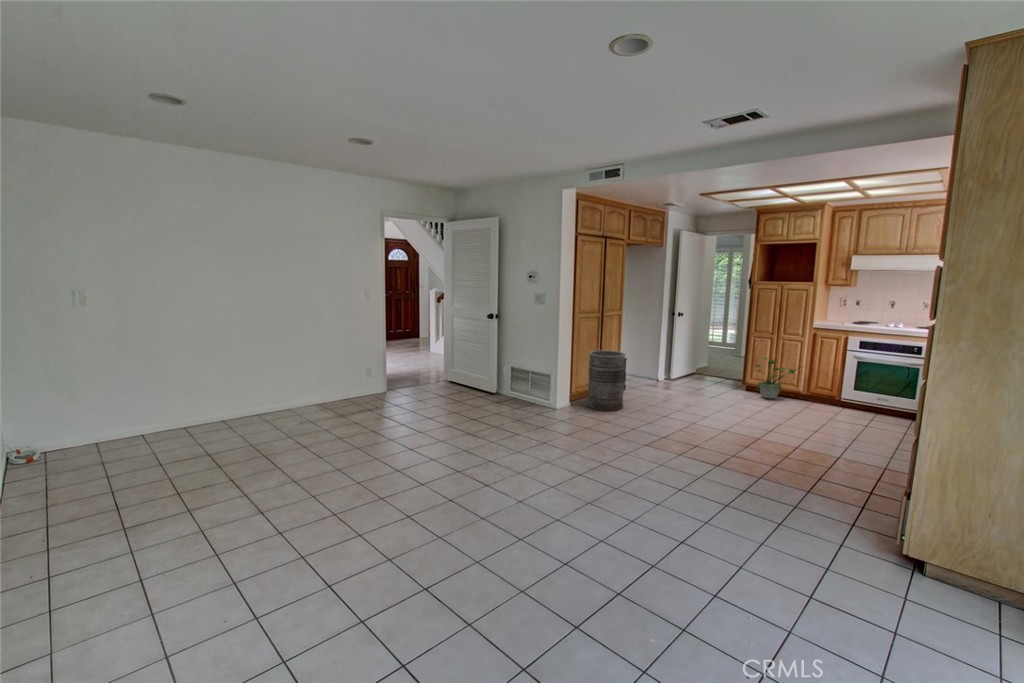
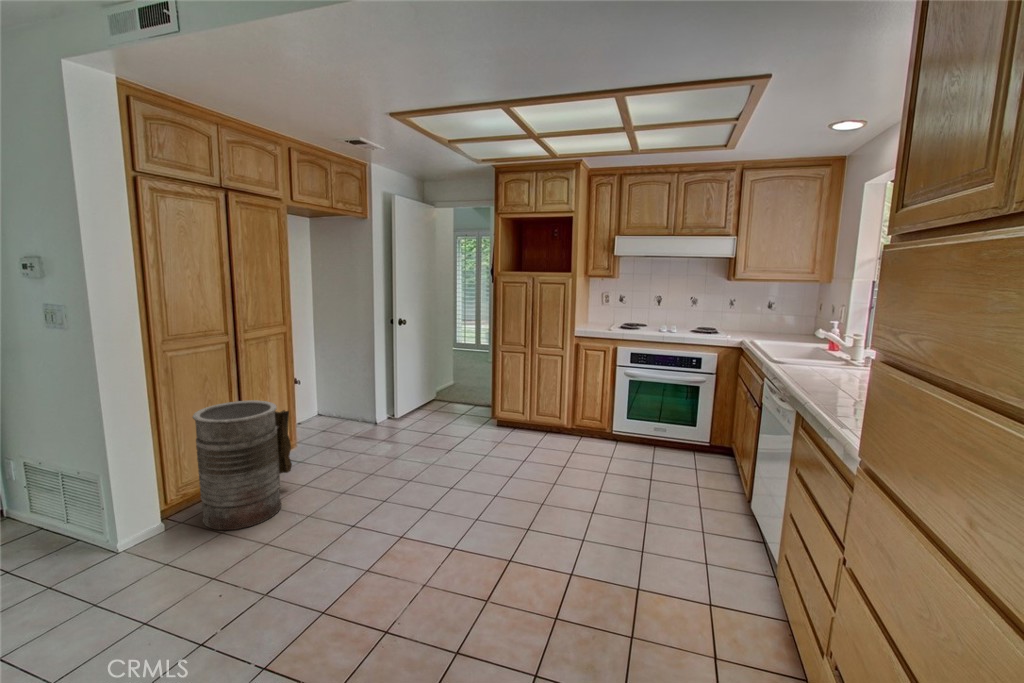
potted plant: present [756,357,795,399] -> none [504,367,574,442]

